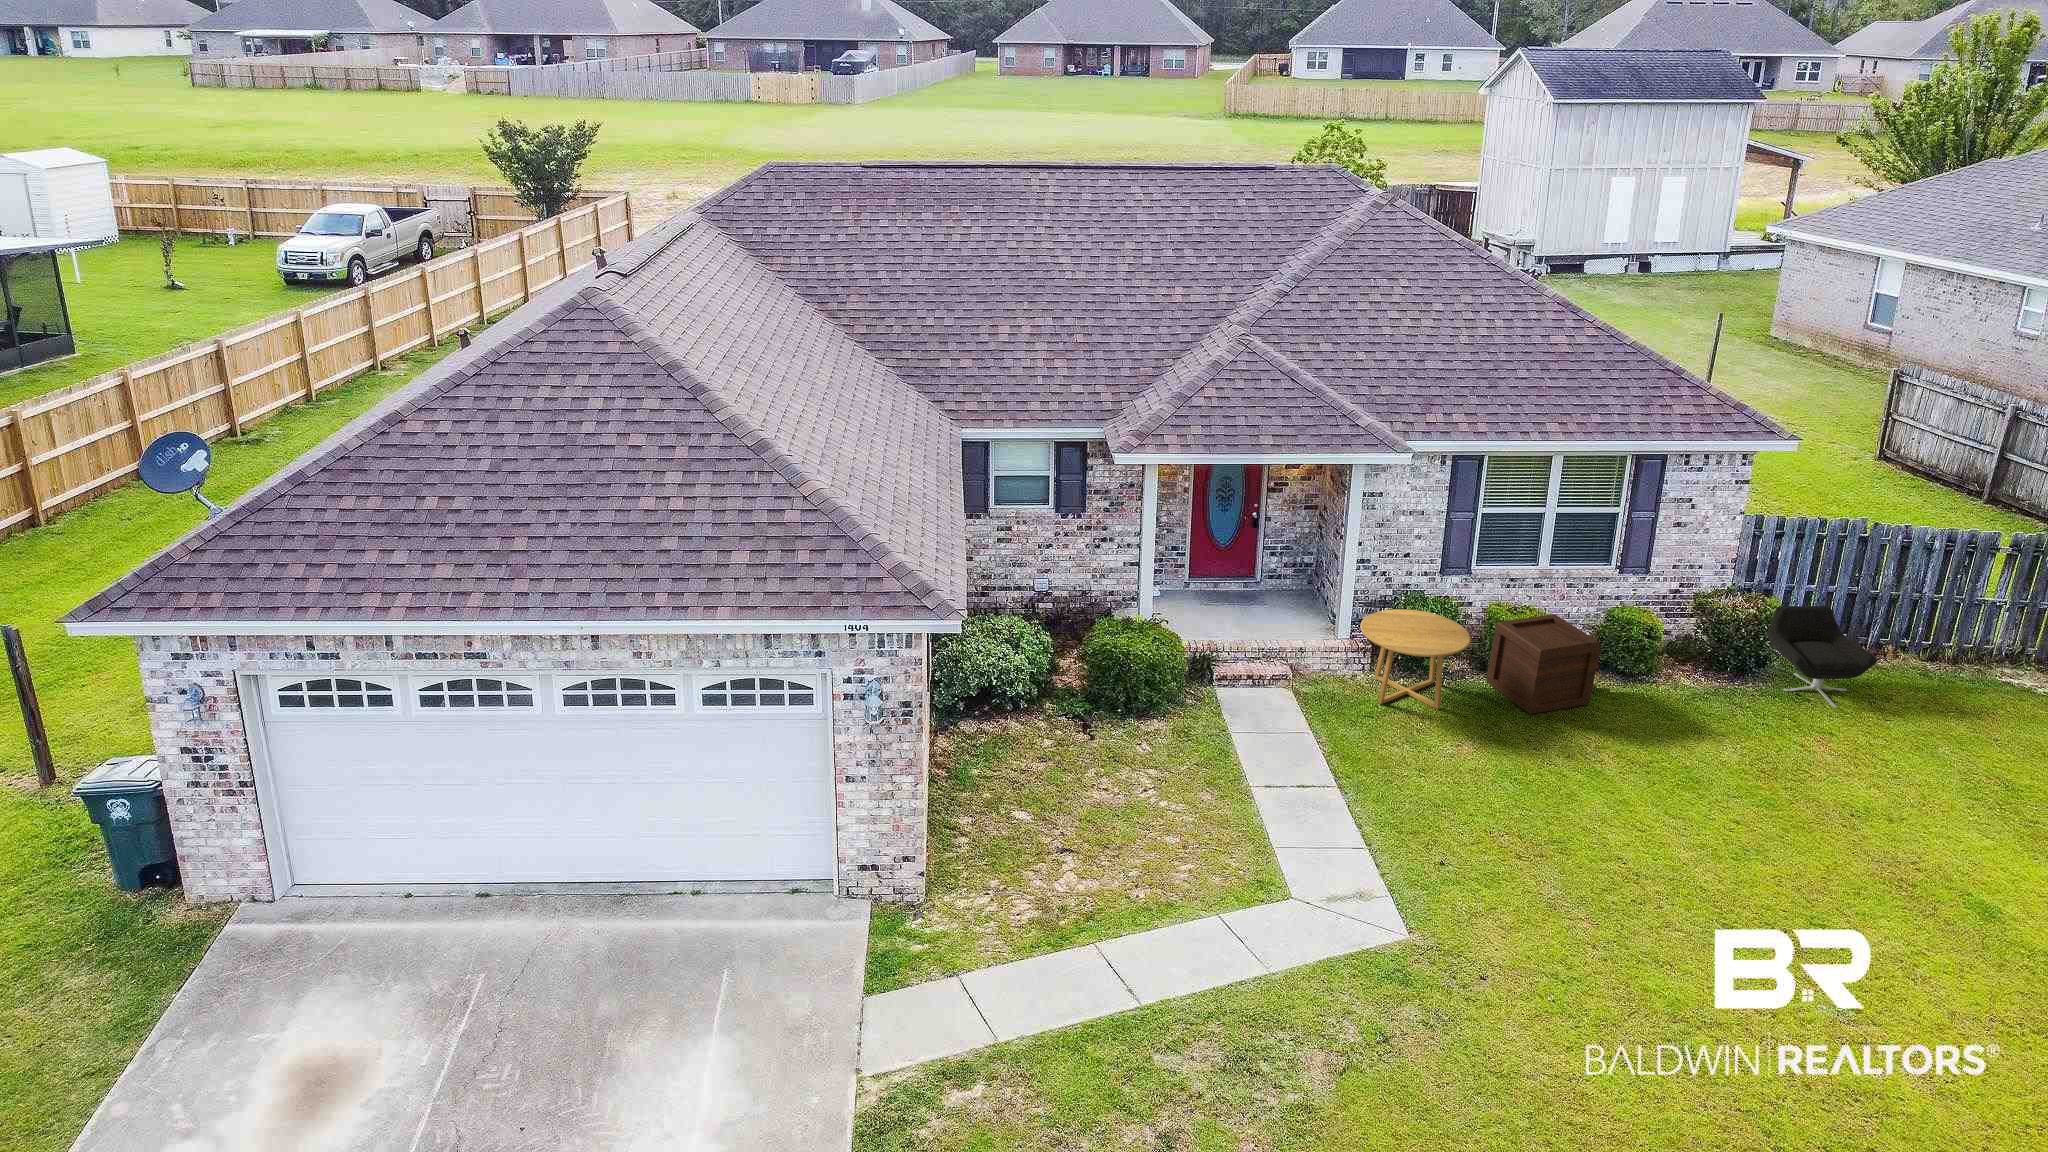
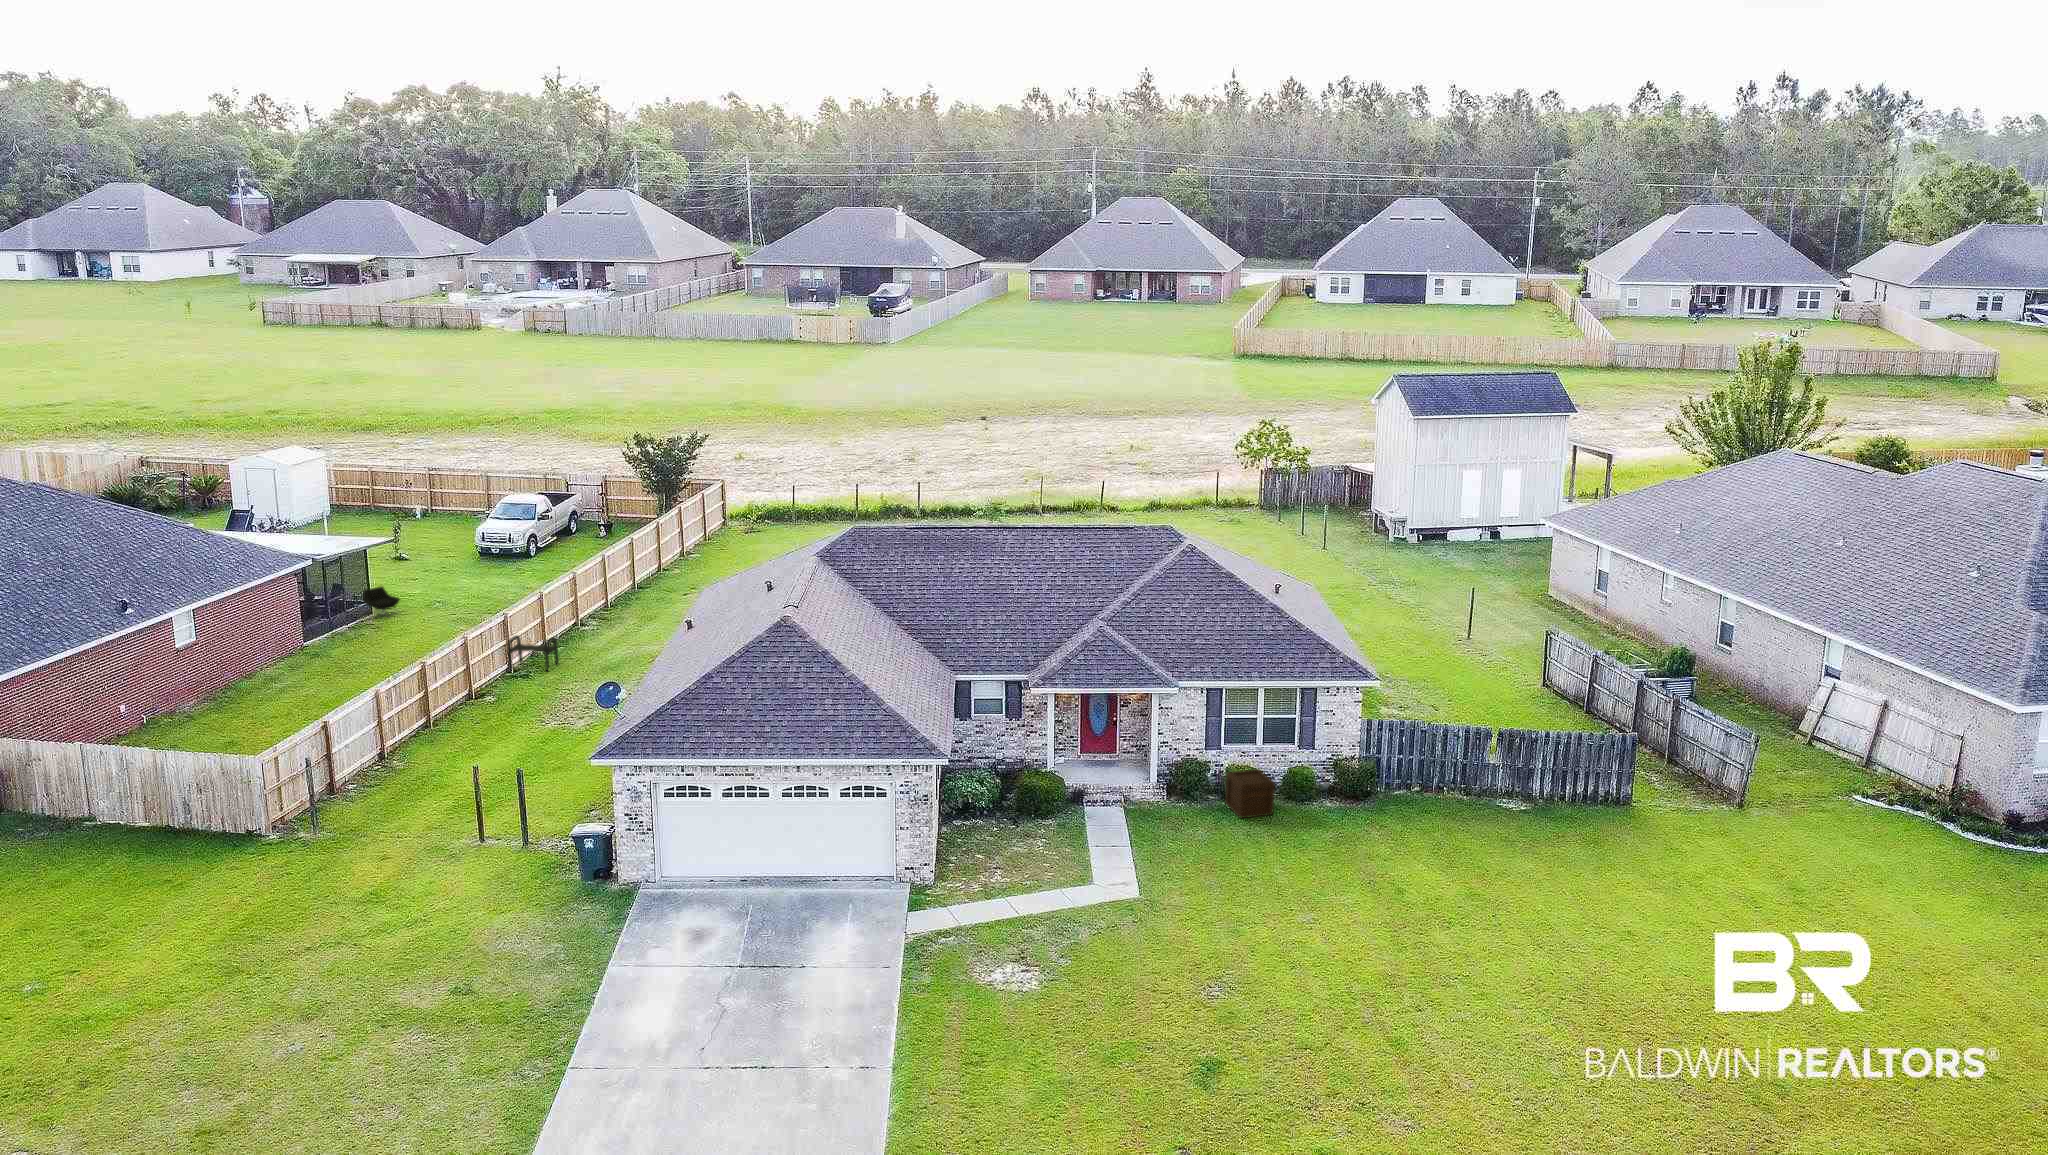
bench: none [223,380,318,438] -> present [508,635,559,671]
lounge chair: present [1768,606,1877,708] -> present [363,586,400,615]
round table: present [1360,609,1471,709] -> none [1156,766,1210,816]

